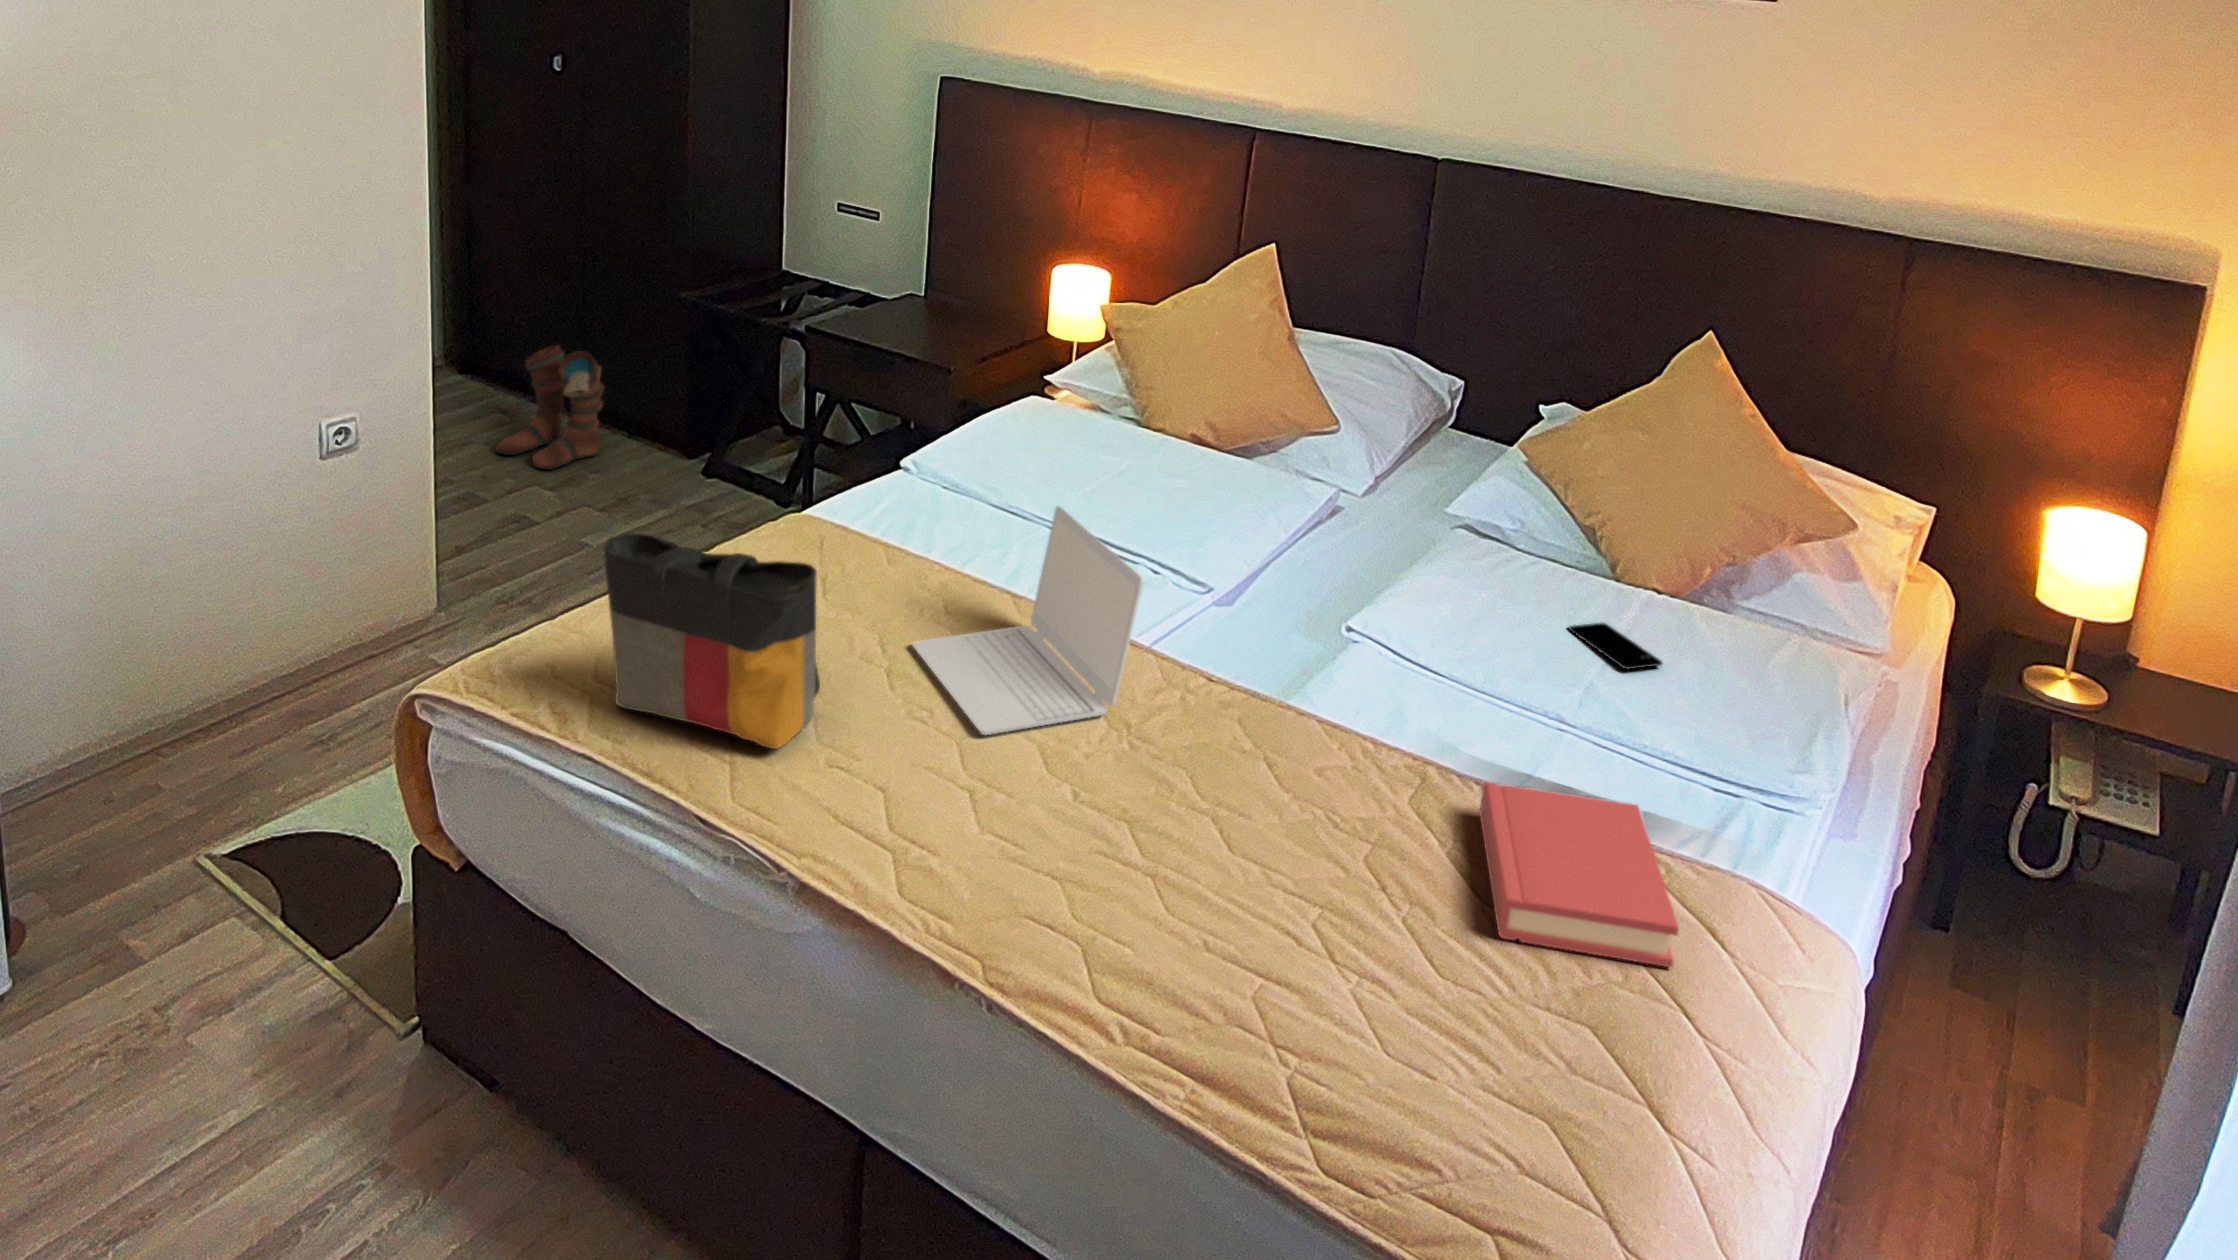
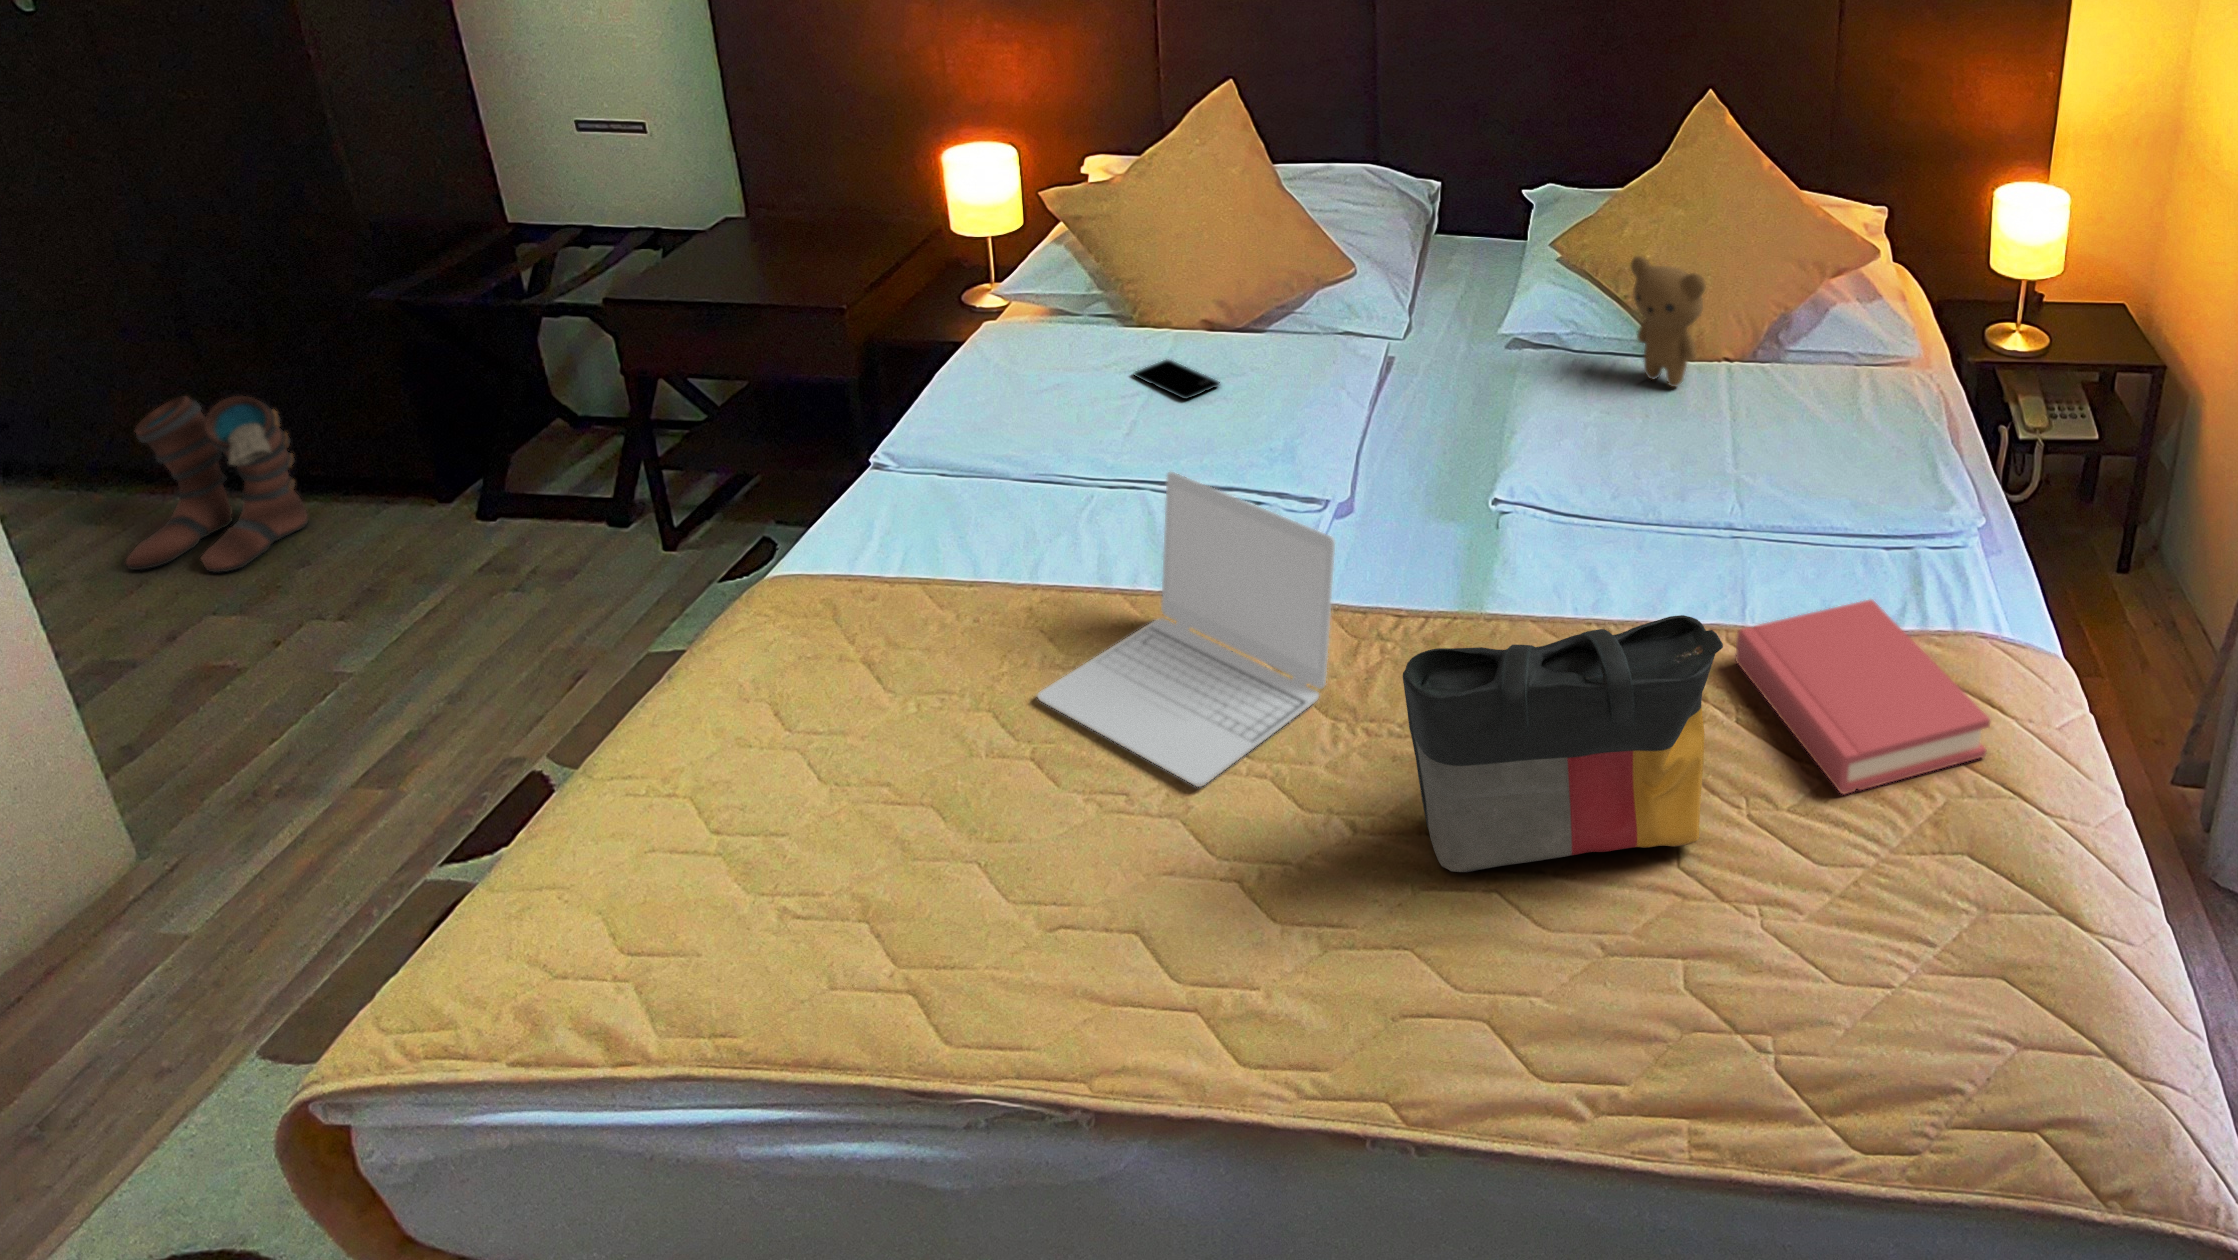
teddy bear: none [1543,456,1609,592] -> present [1631,256,1706,387]
tote bag: present [604,533,820,749] -> present [1403,615,1723,872]
smartphone: present [1569,623,1662,669] -> present [1134,360,1220,399]

